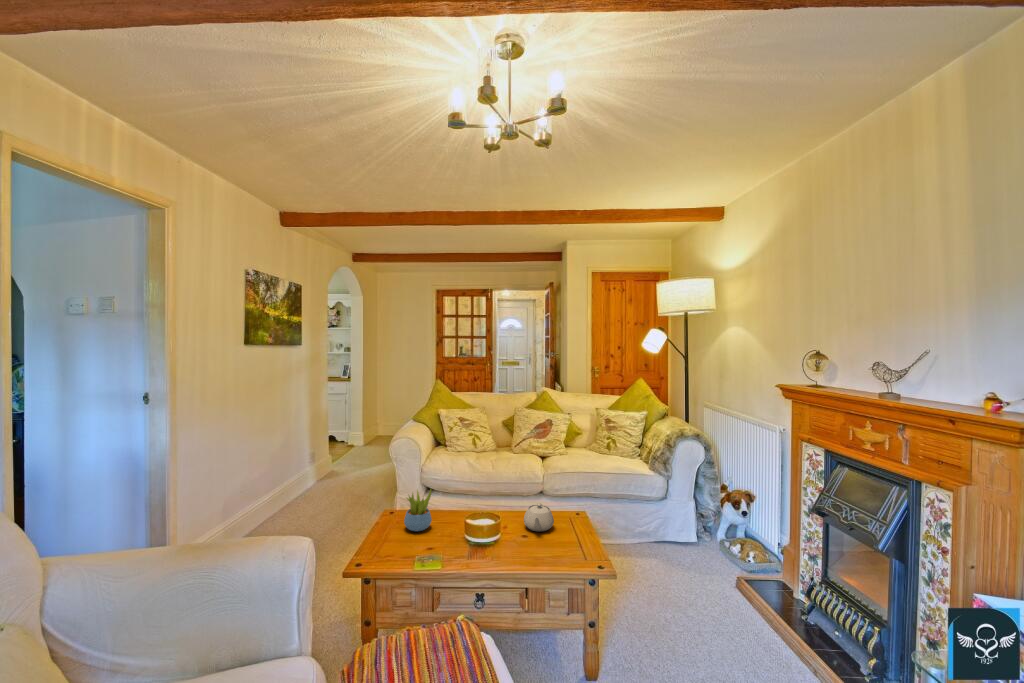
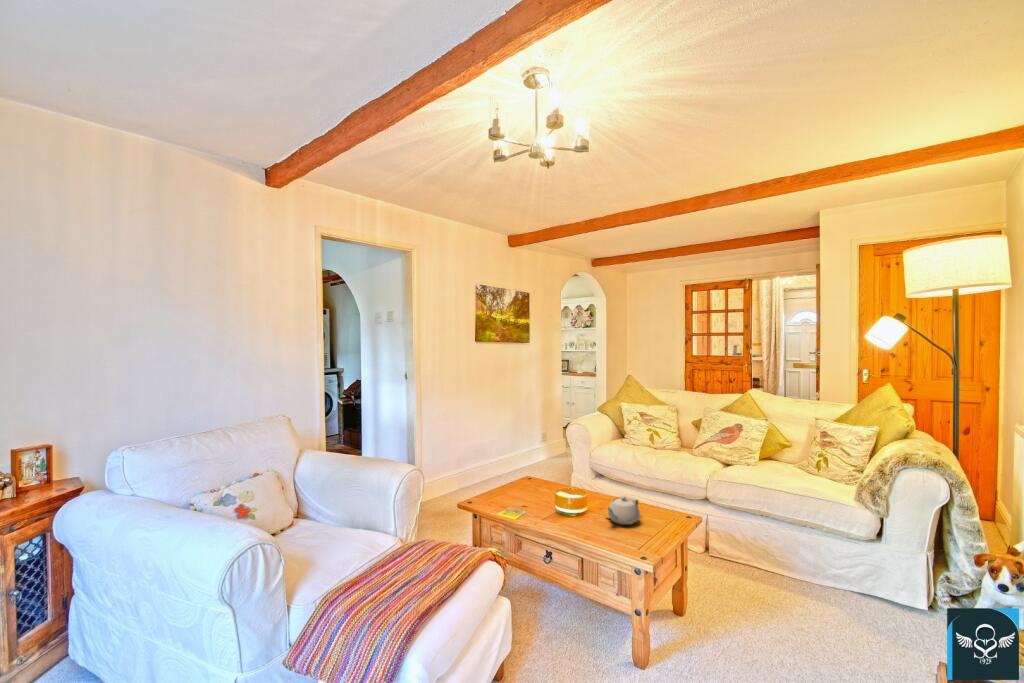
succulent plant: present [404,490,432,531] -> none [512,460,535,497]

